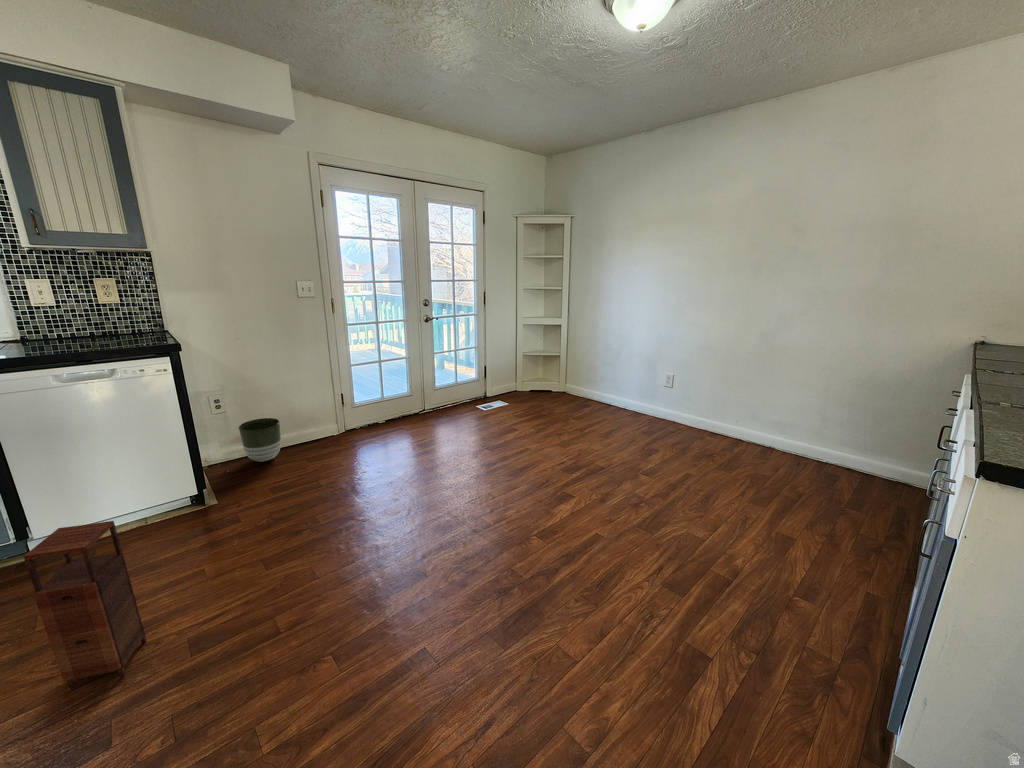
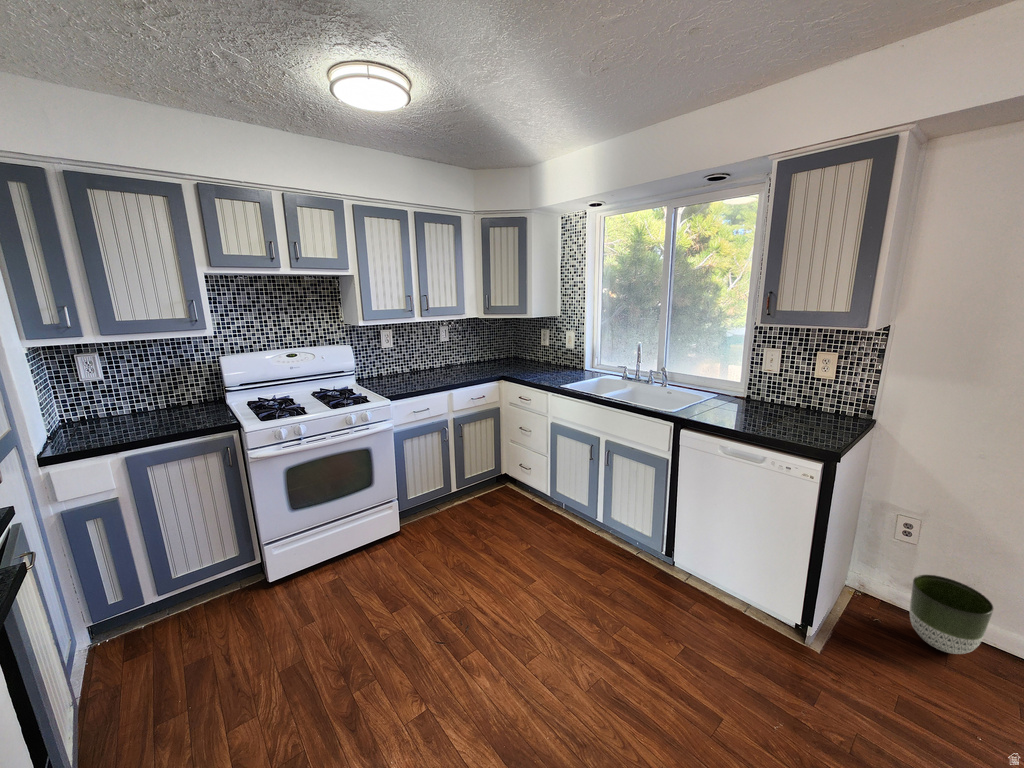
storage cabinet: present [24,521,146,688] -> none [563,579,615,721]

